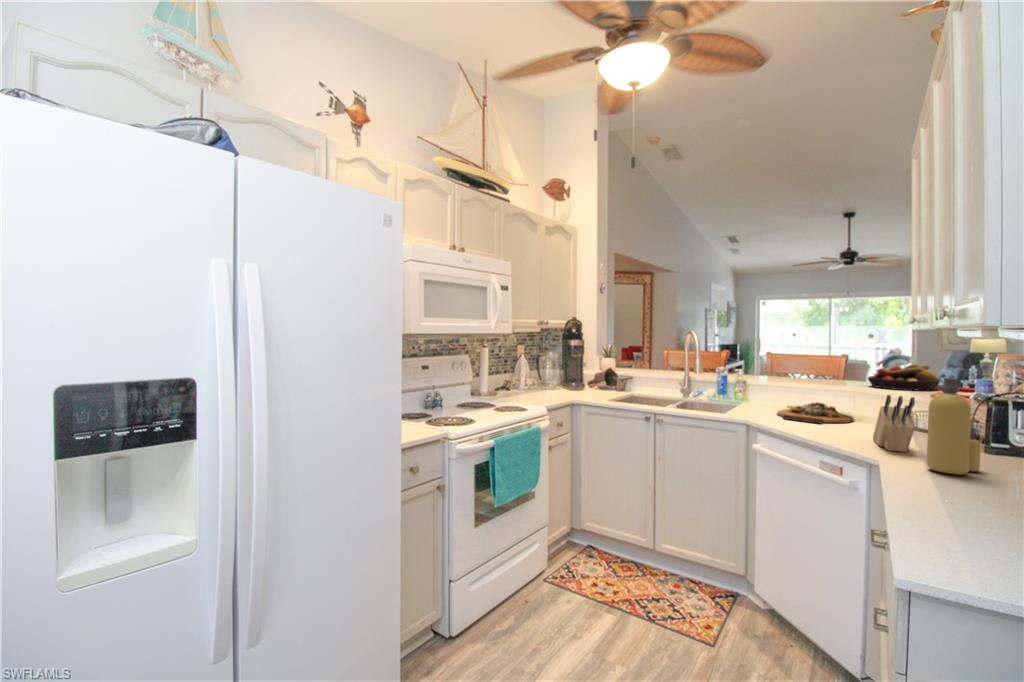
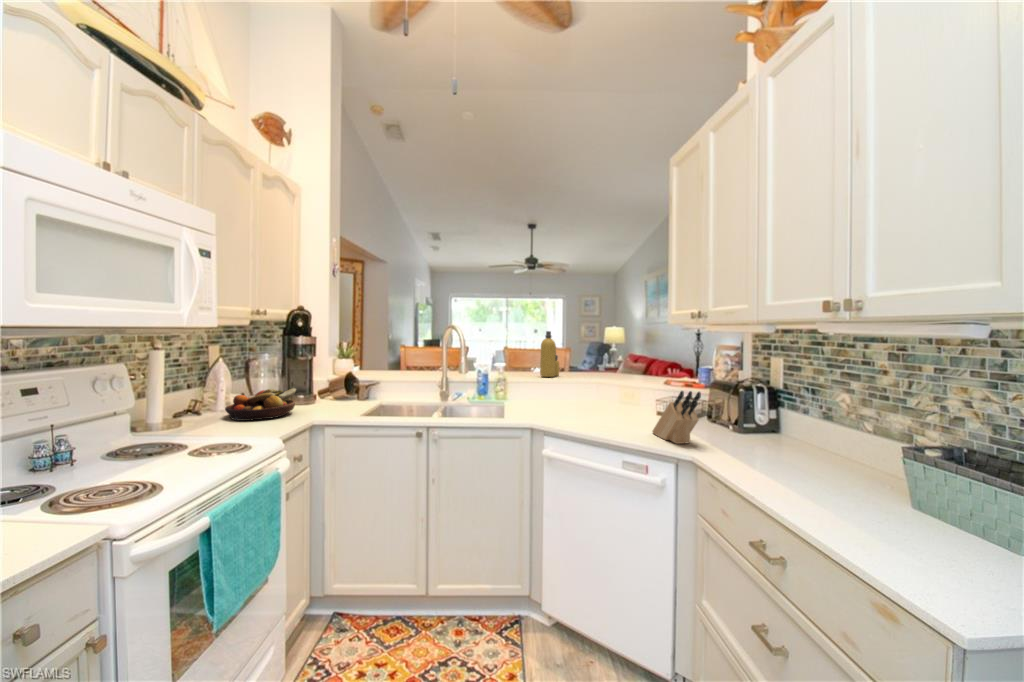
fruit bowl: present [868,364,940,390] -> present [225,388,296,421]
bottle: present [927,378,980,475] -> present [540,331,559,377]
cutting board: present [777,402,854,424] -> none [550,399,615,422]

